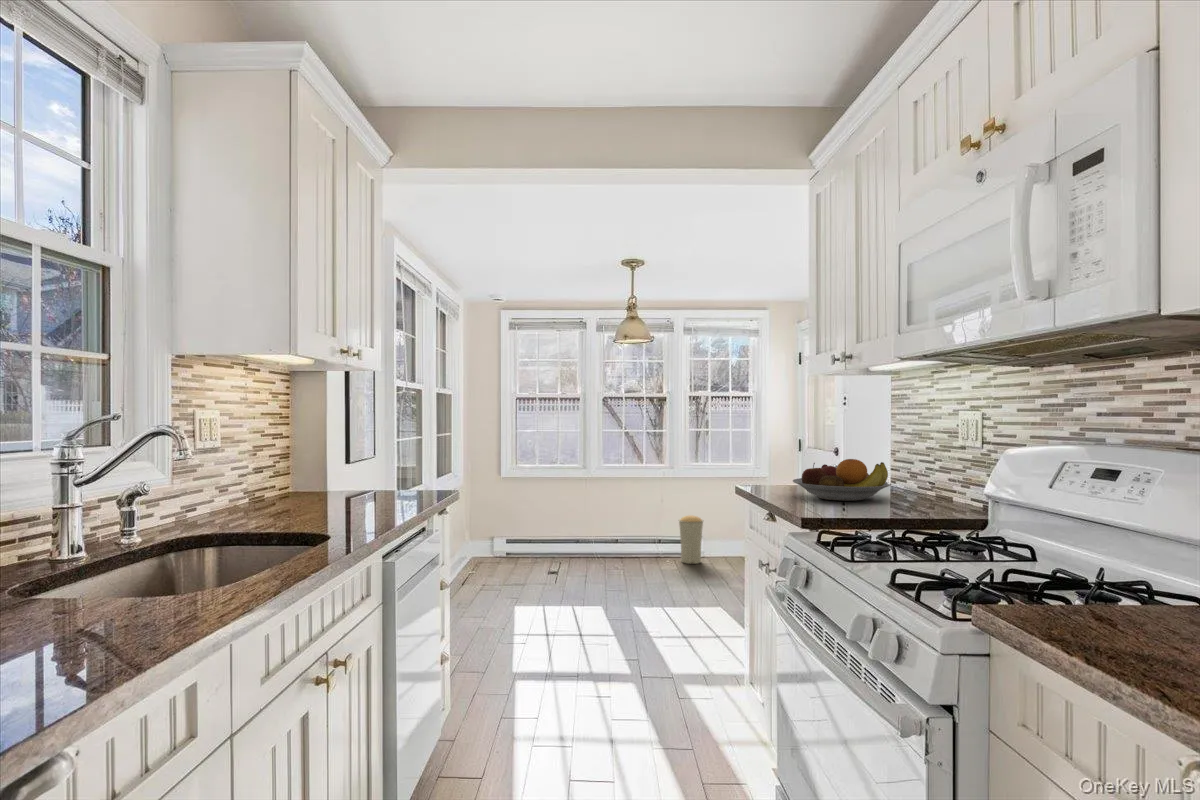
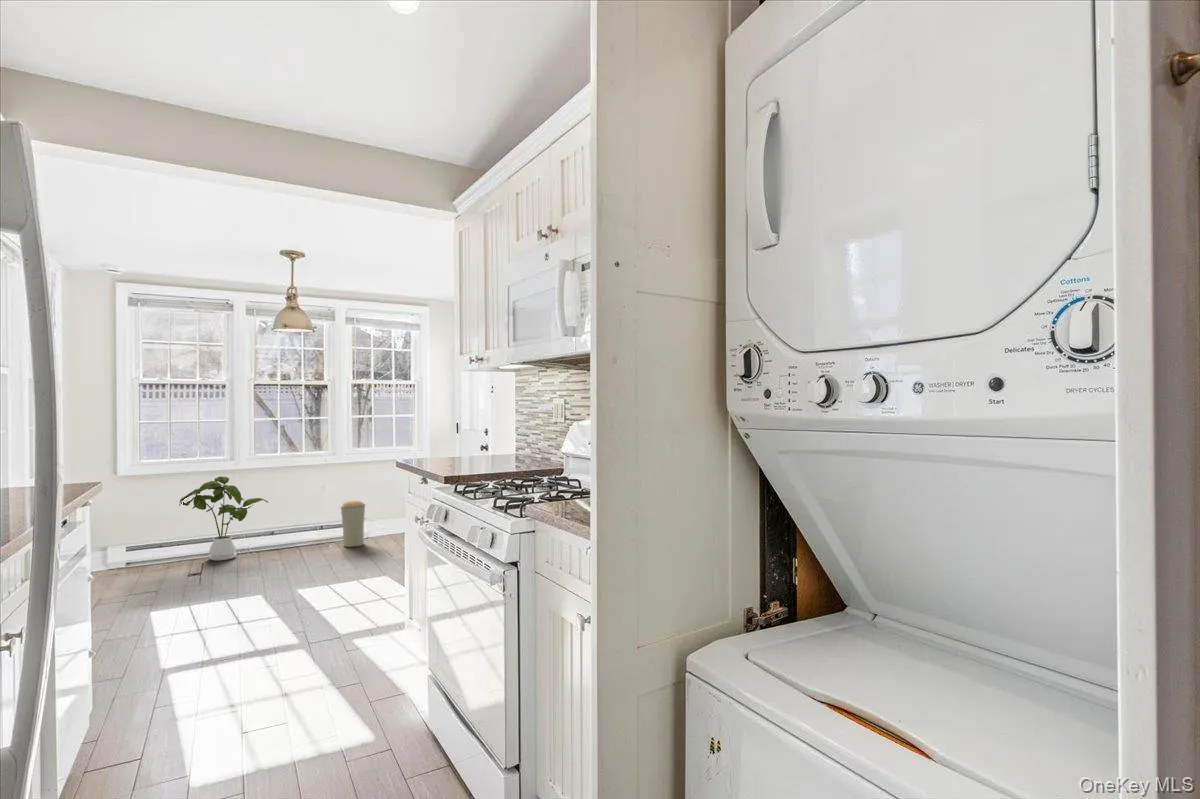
fruit bowl: present [793,459,891,501] -> none [441,435,512,467]
house plant: none [537,483,613,563] -> present [179,476,268,560]

